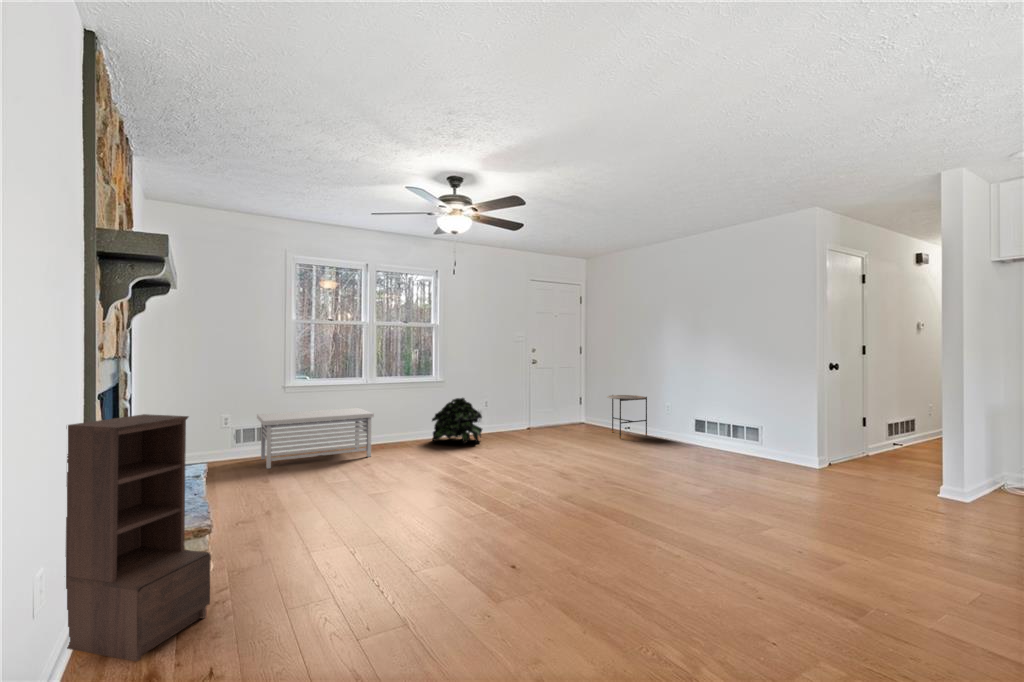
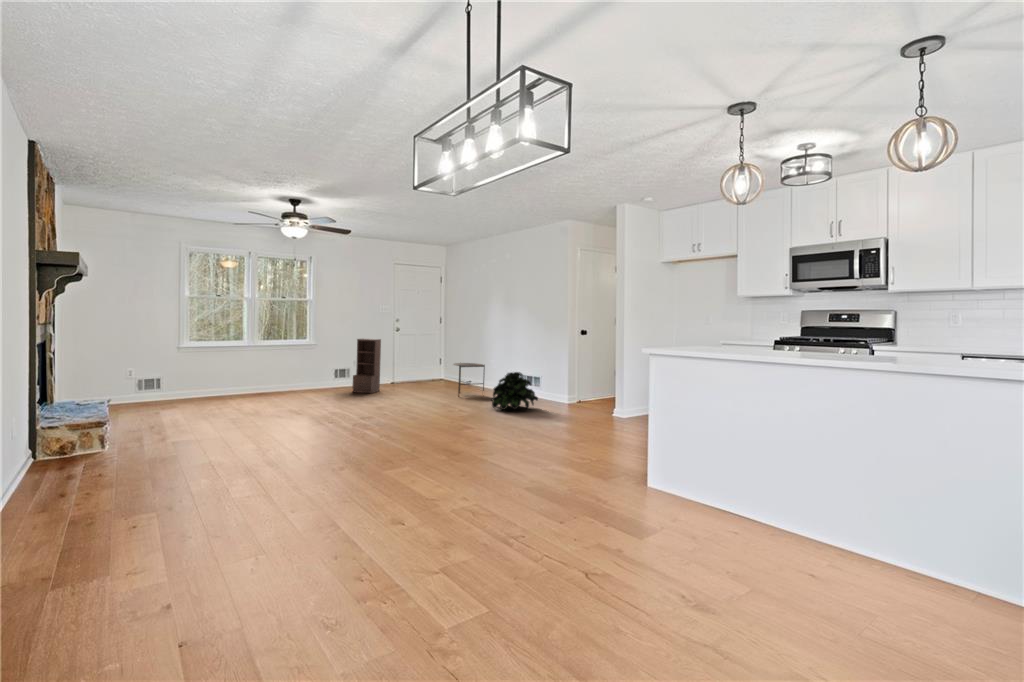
potted plant: present [432,398,482,444] -> present [491,372,538,410]
storage bench: present [257,408,374,469] -> none [155,366,249,407]
bookshelf: present [65,414,211,661] -> present [353,339,381,393]

